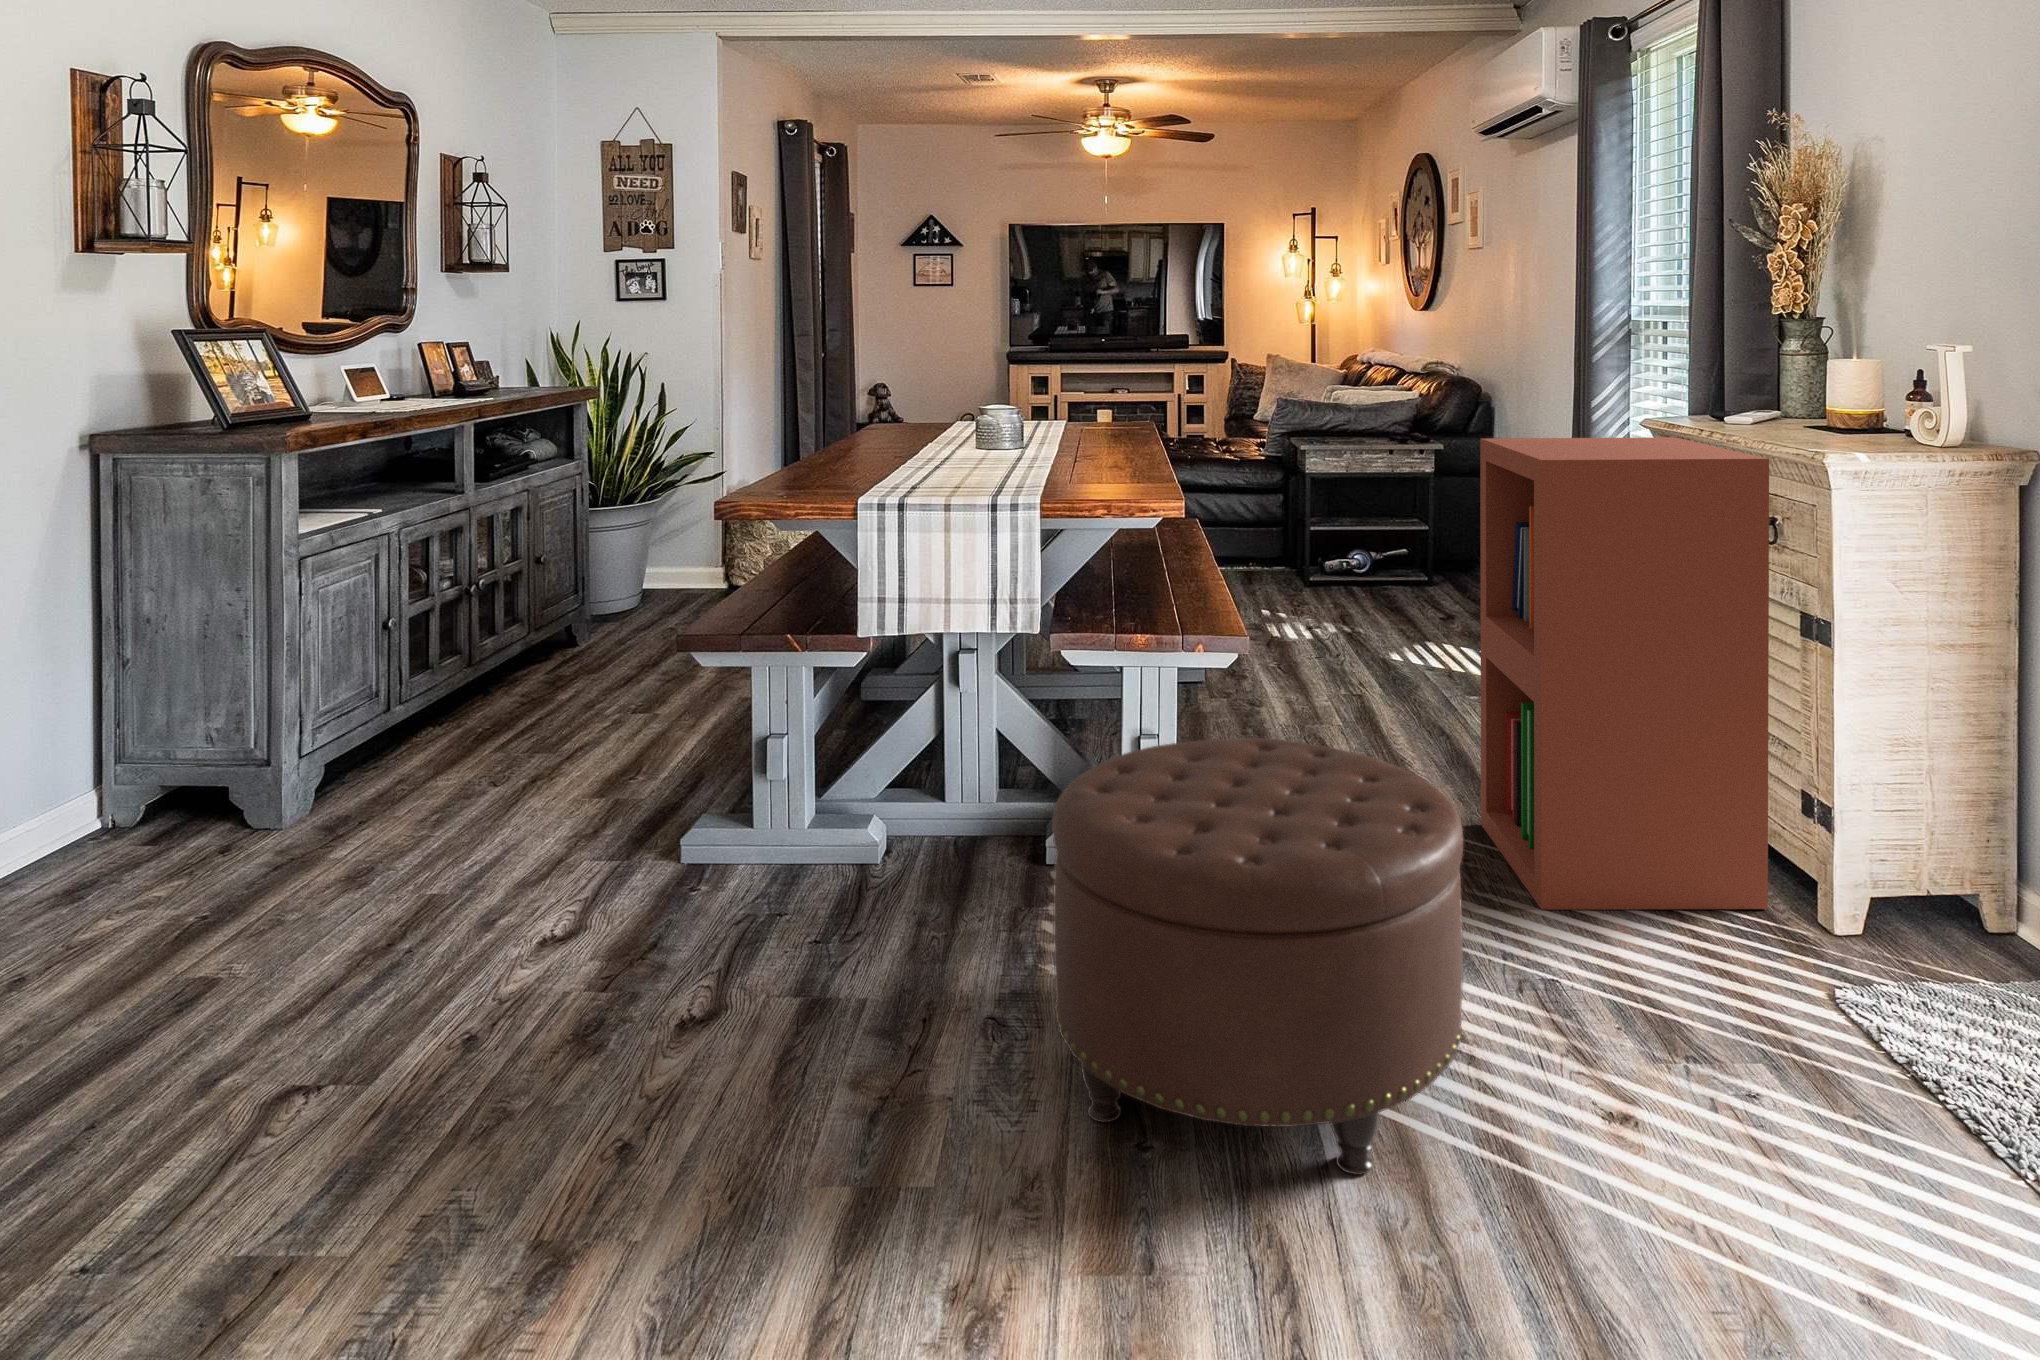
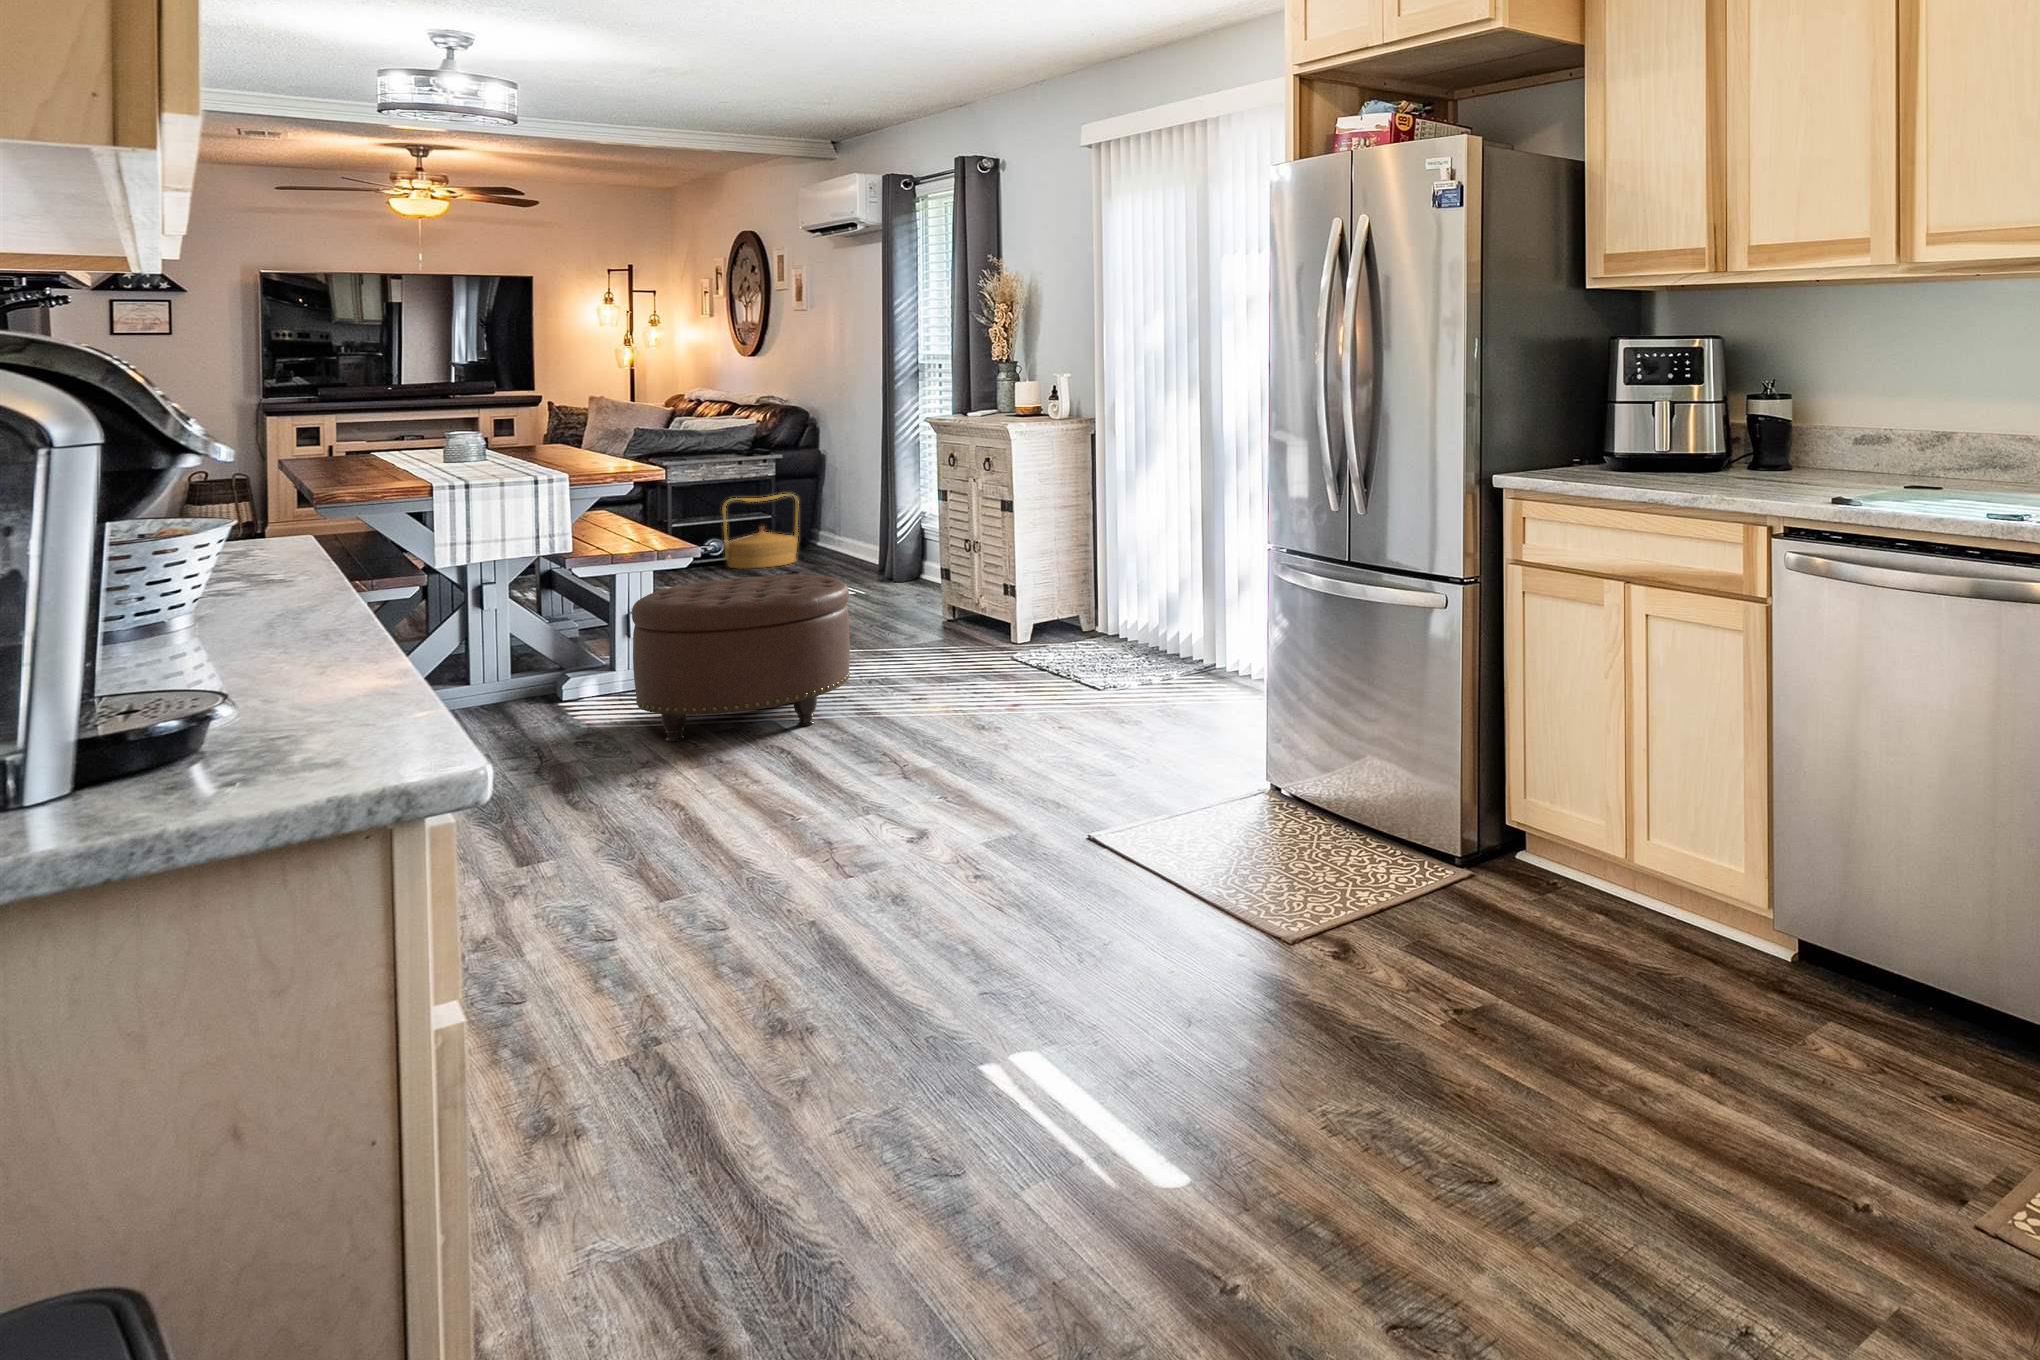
bookshelf: present [1480,437,1769,910] -> none [836,425,989,659]
woven basket: none [1368,500,1463,602] -> present [722,495,798,569]

